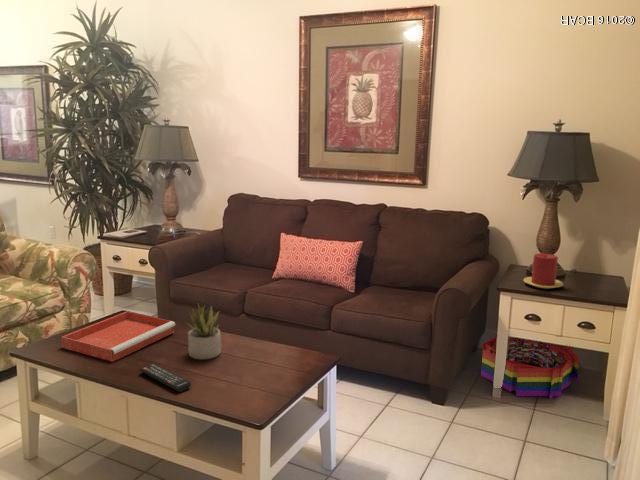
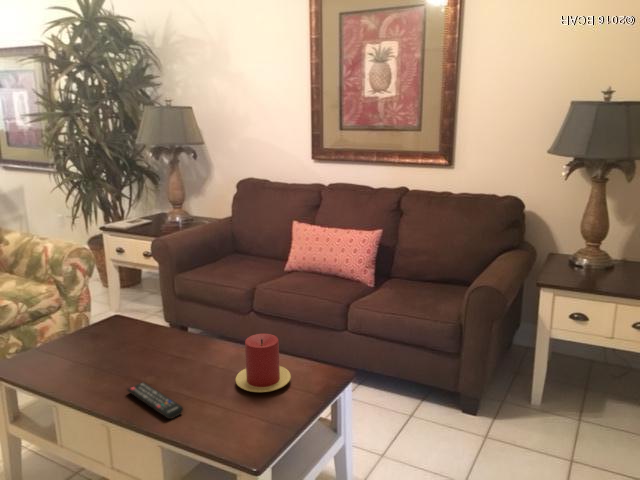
candle: present [524,253,563,289] -> present [236,334,291,392]
succulent plant: present [188,305,221,359] -> none [179,310,222,374]
tray: present [62,311,175,362] -> none [44,316,173,379]
storage bin: present [481,336,578,399] -> none [516,328,629,406]

